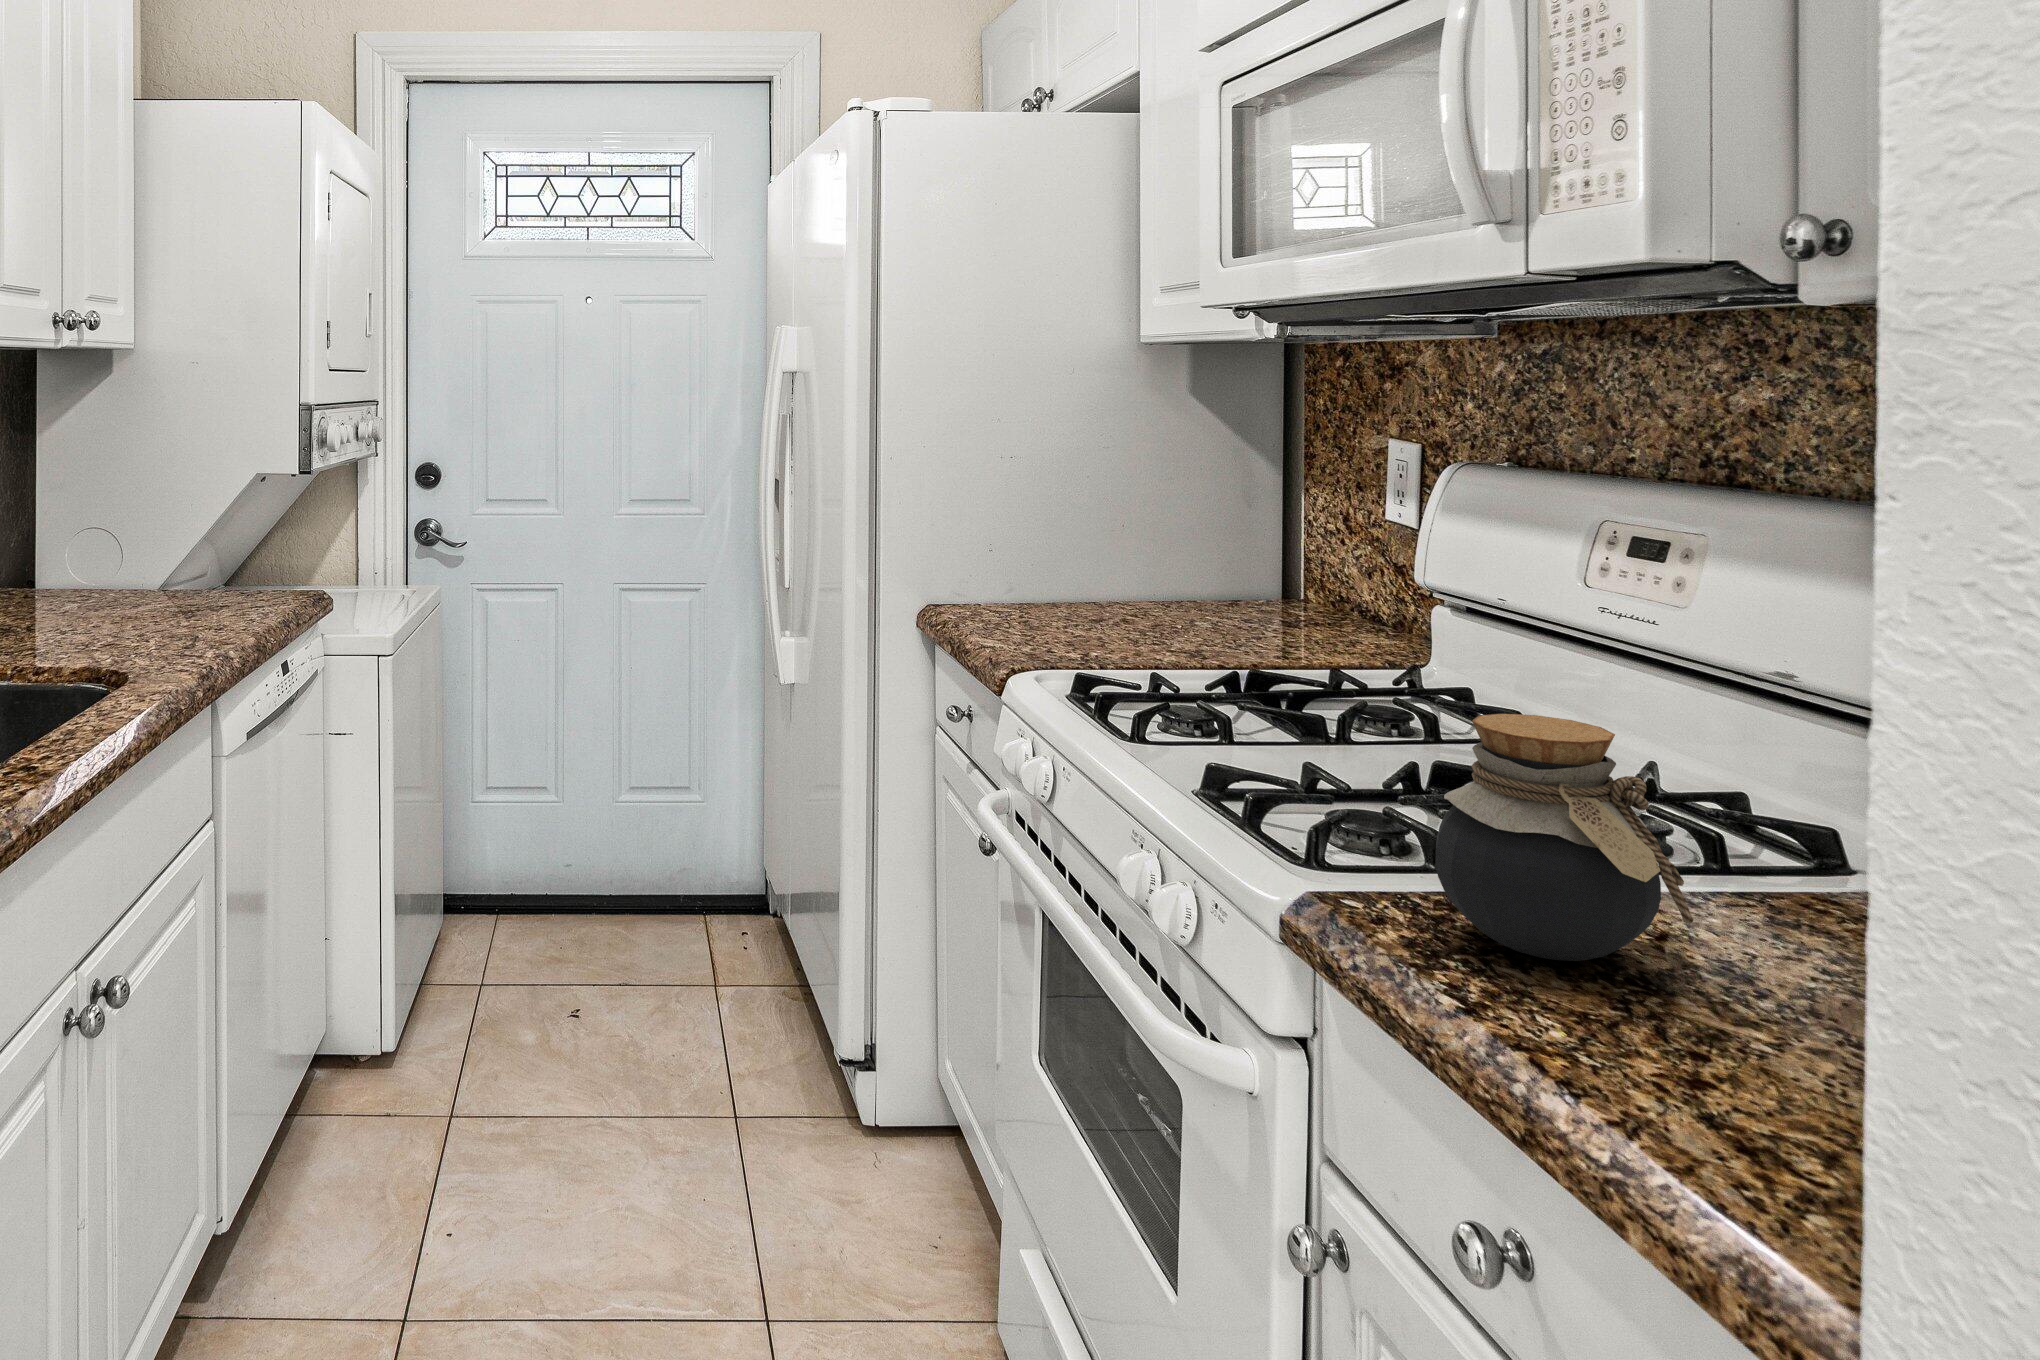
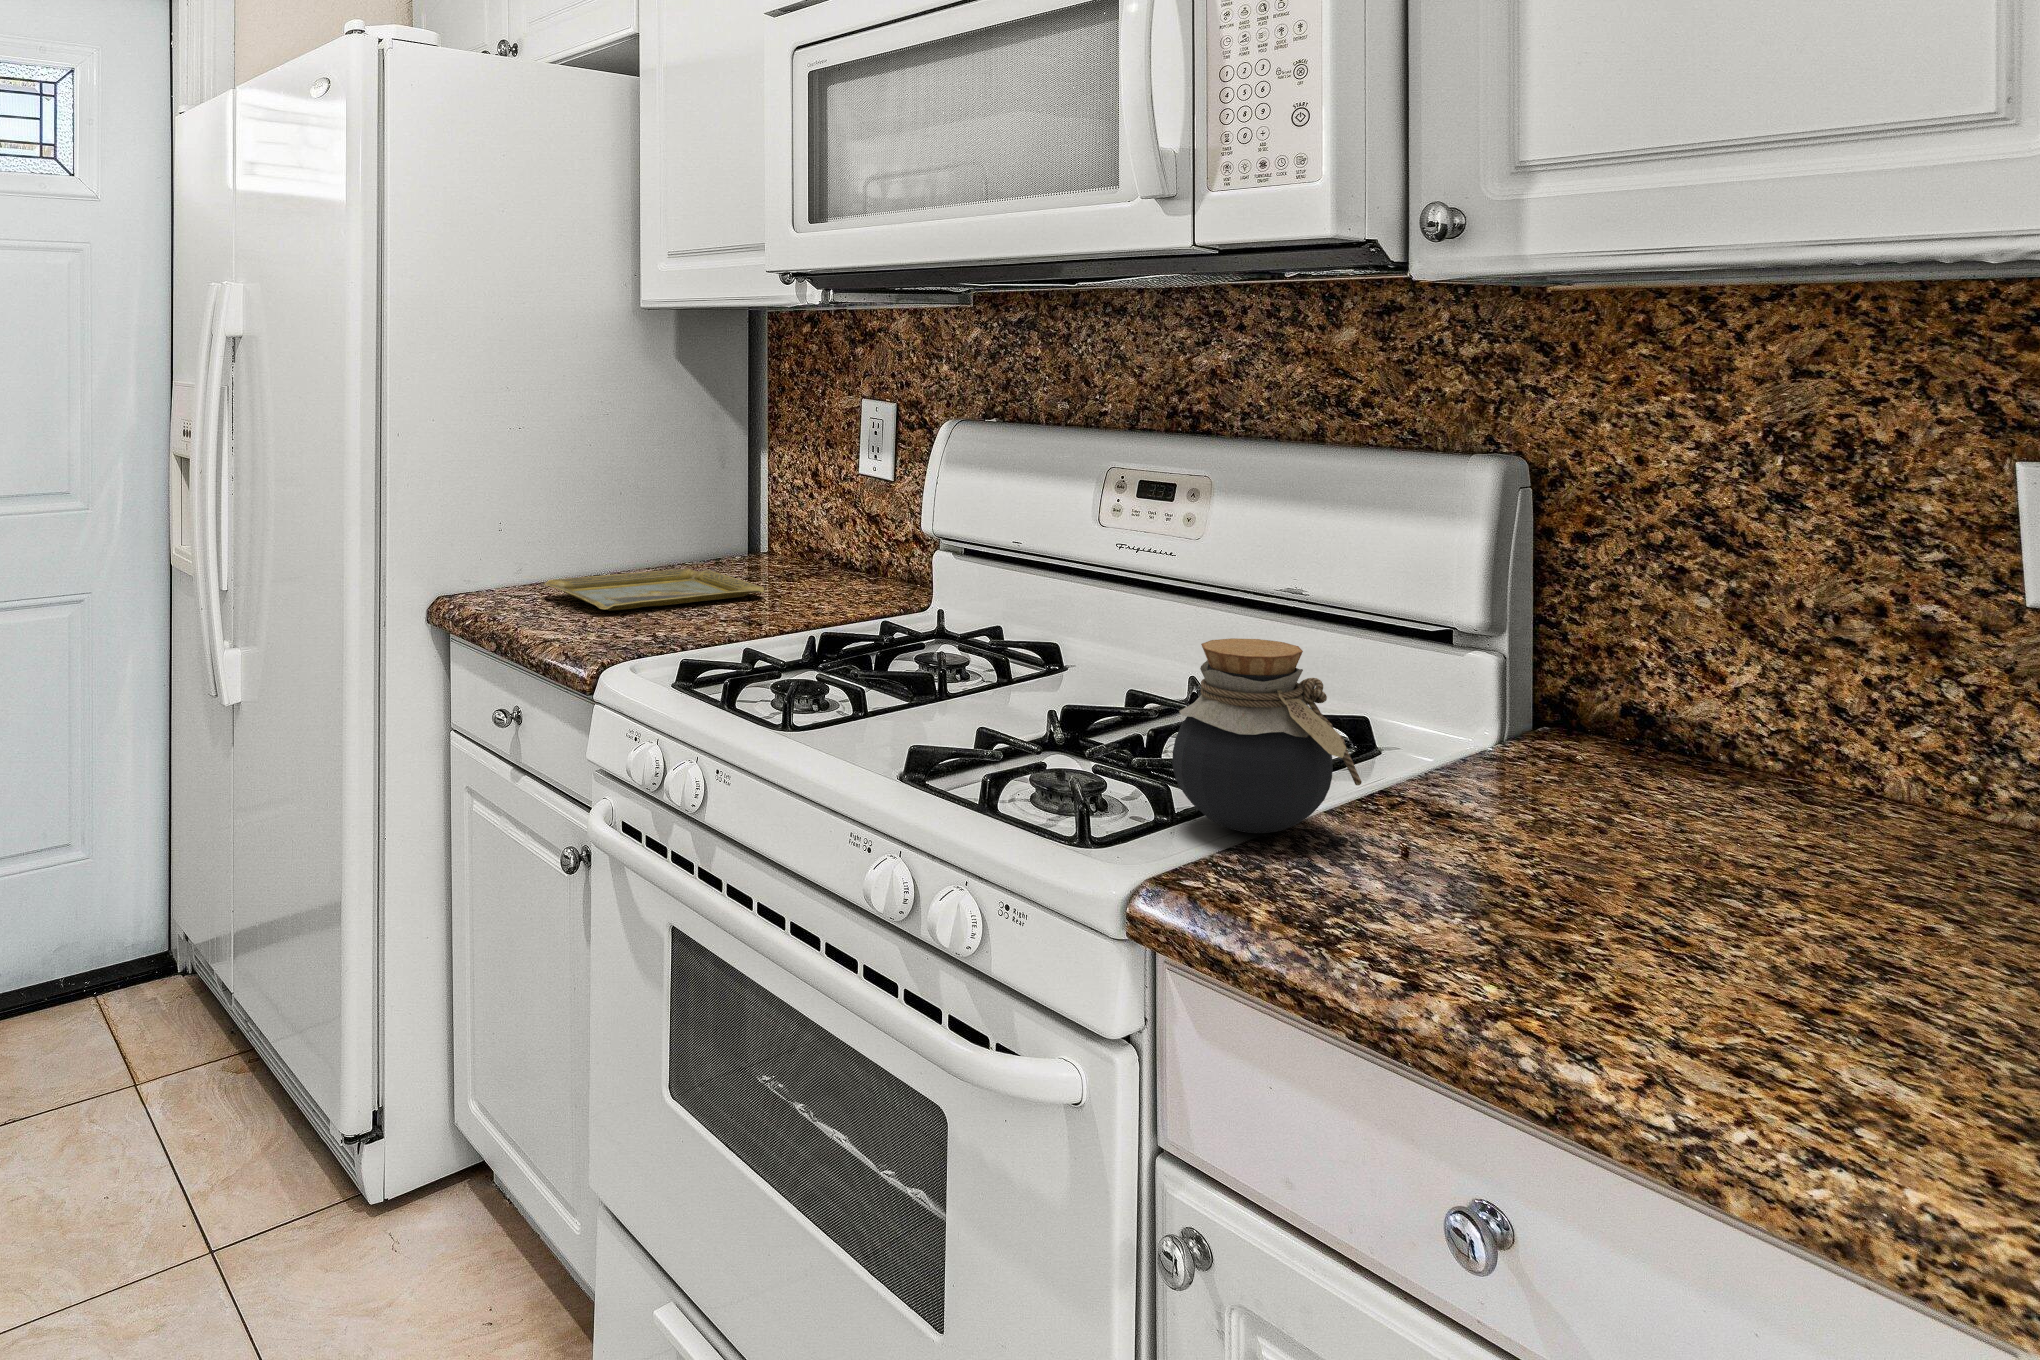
tray: none [1018,599,1246,633] -> present [542,569,764,611]

